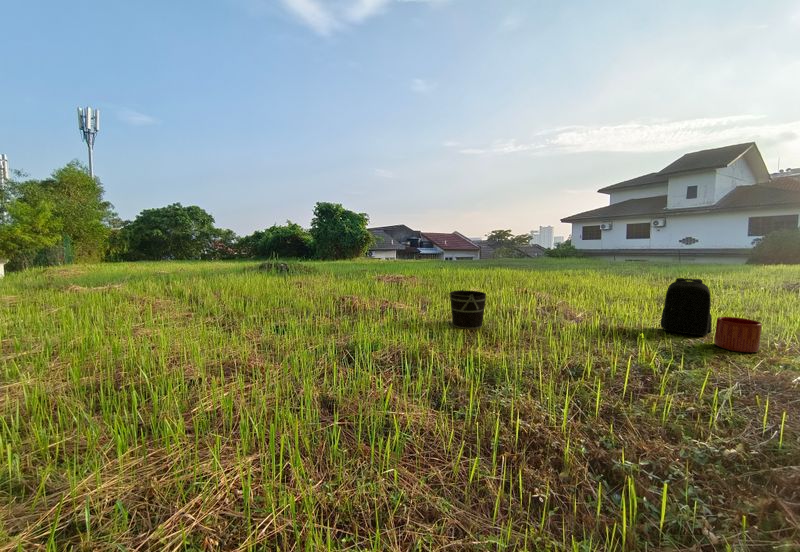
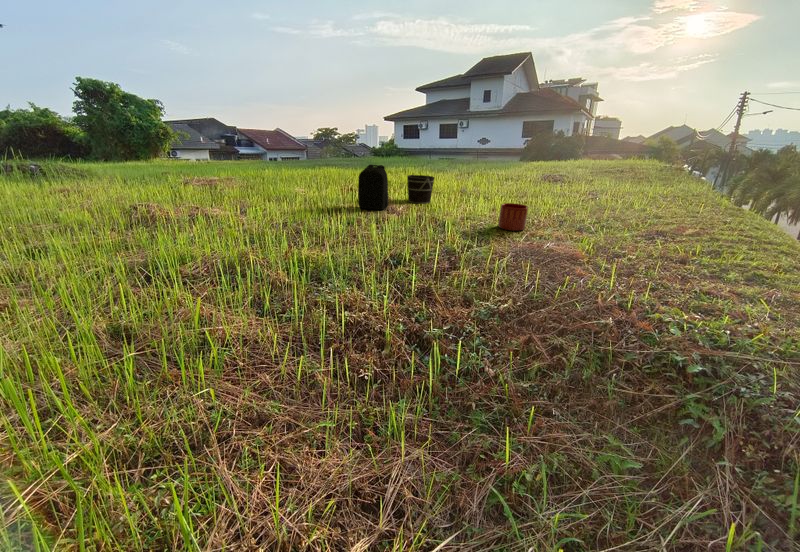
backpack: present [661,278,711,336] -> present [358,164,389,210]
bucket: present [449,290,486,329] -> present [407,175,434,204]

